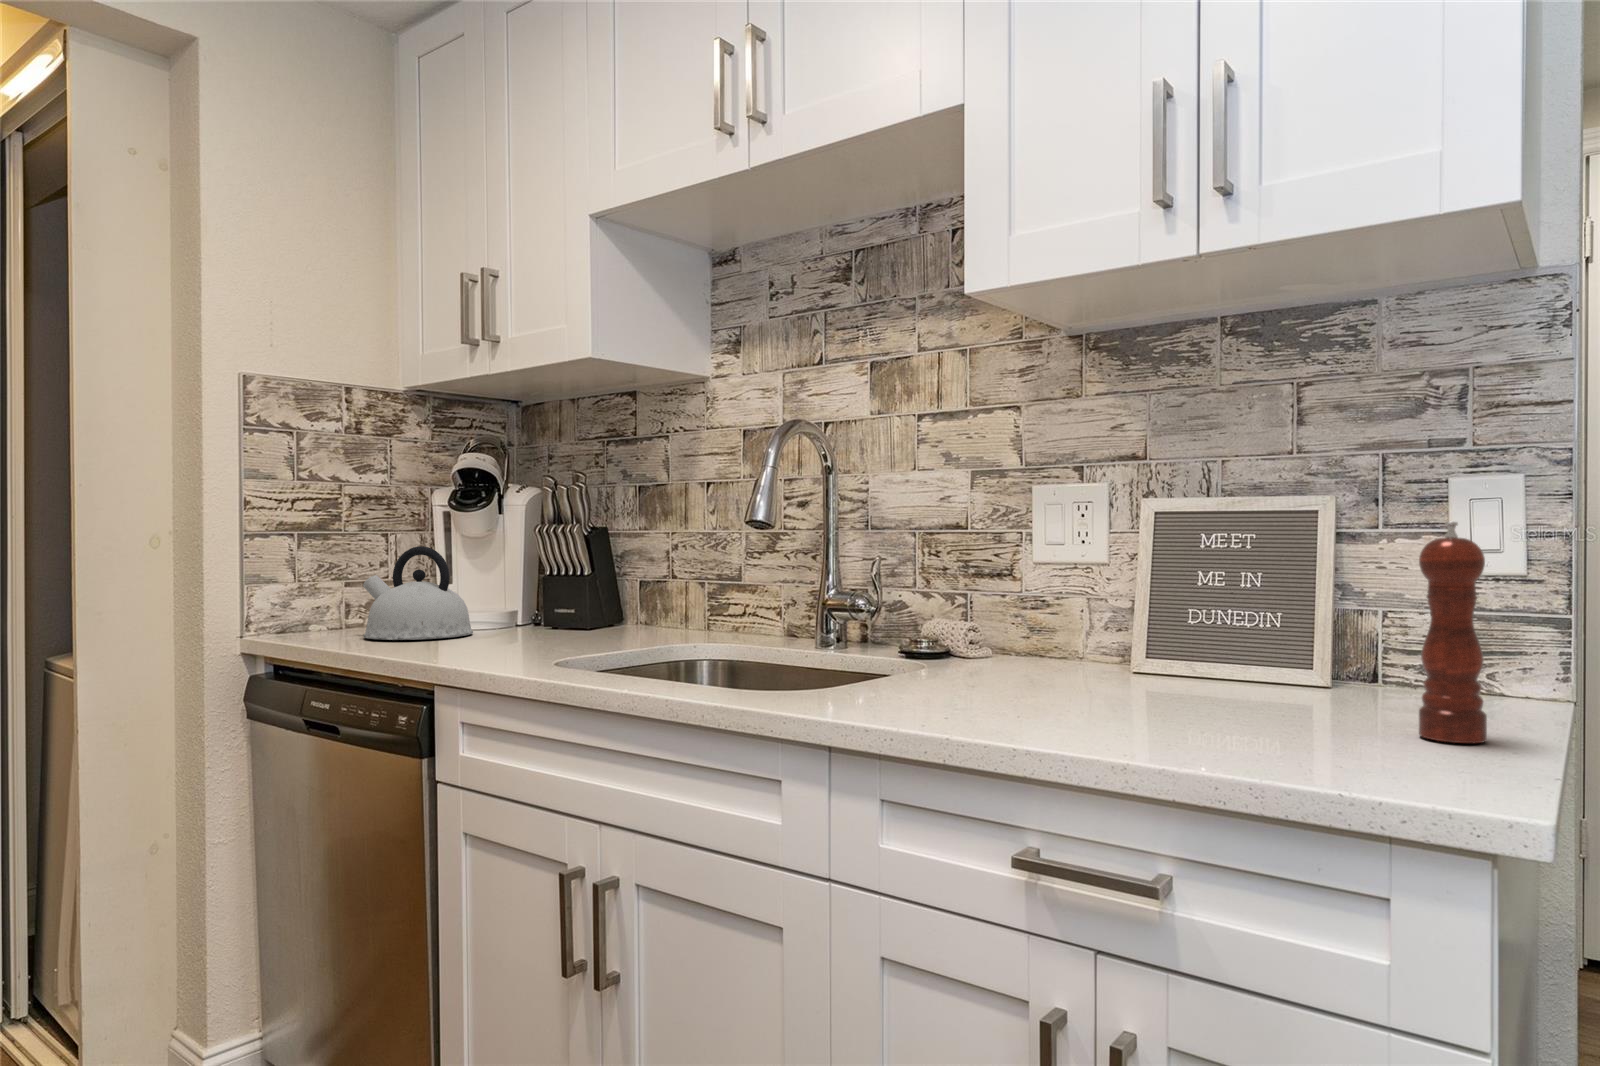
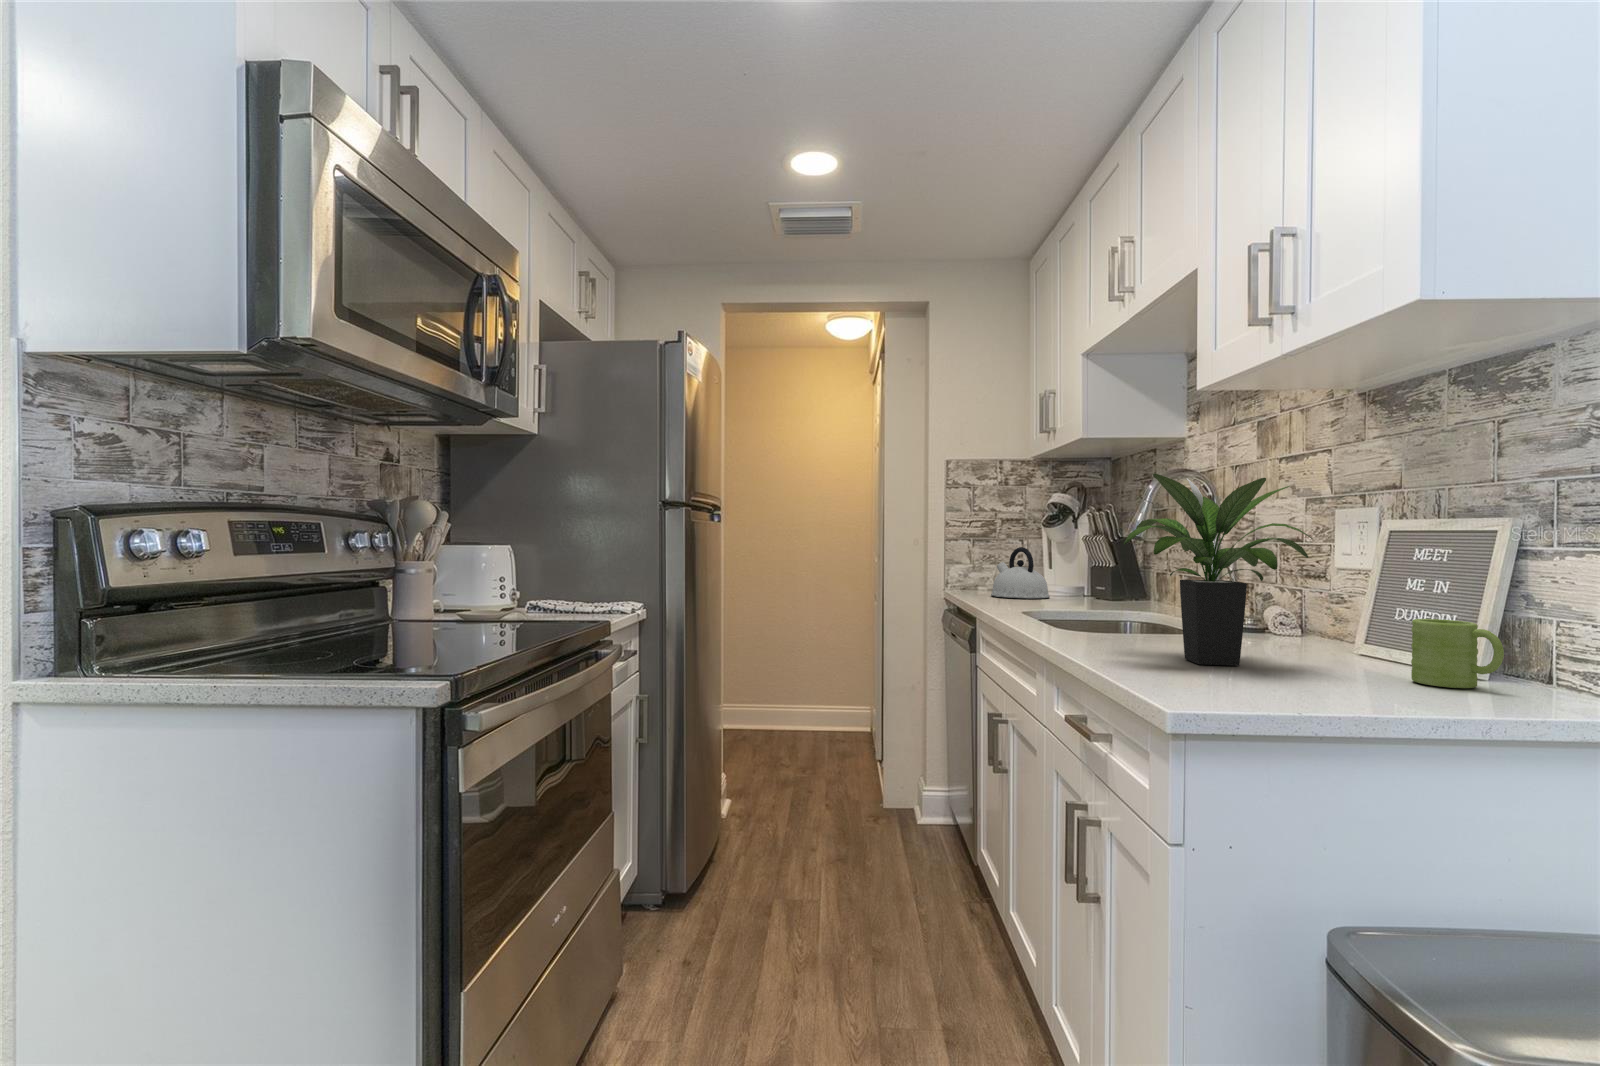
potted plant: none [978,412,1267,723] -> present [1124,474,1313,666]
pepper mill: present [1419,522,1487,743] -> none [1348,541,1401,703]
mug: none [1312,620,1415,704] -> present [1411,619,1504,688]

